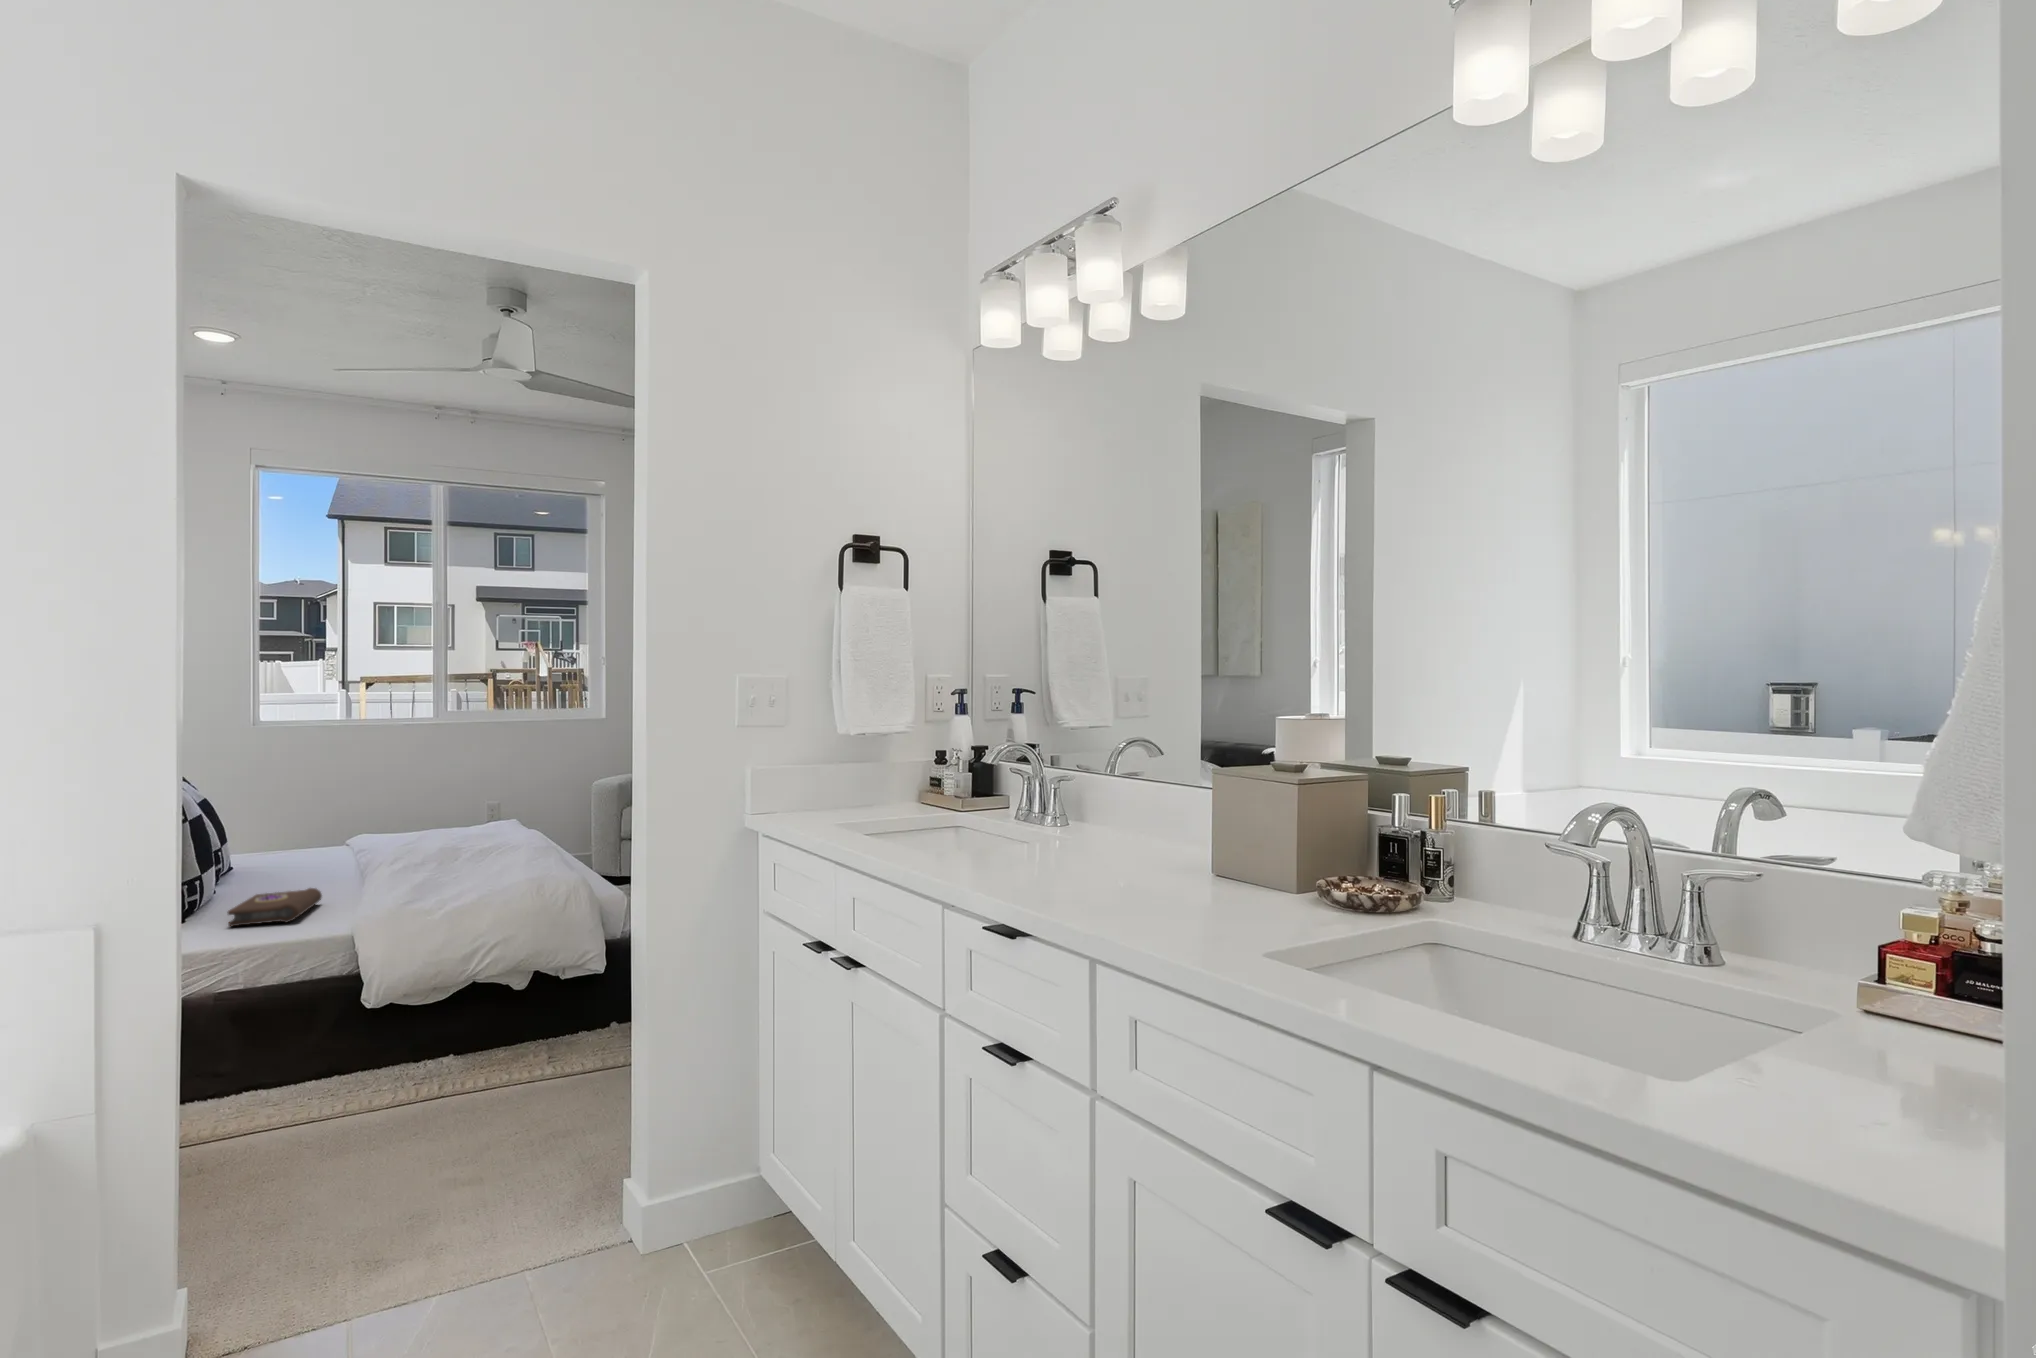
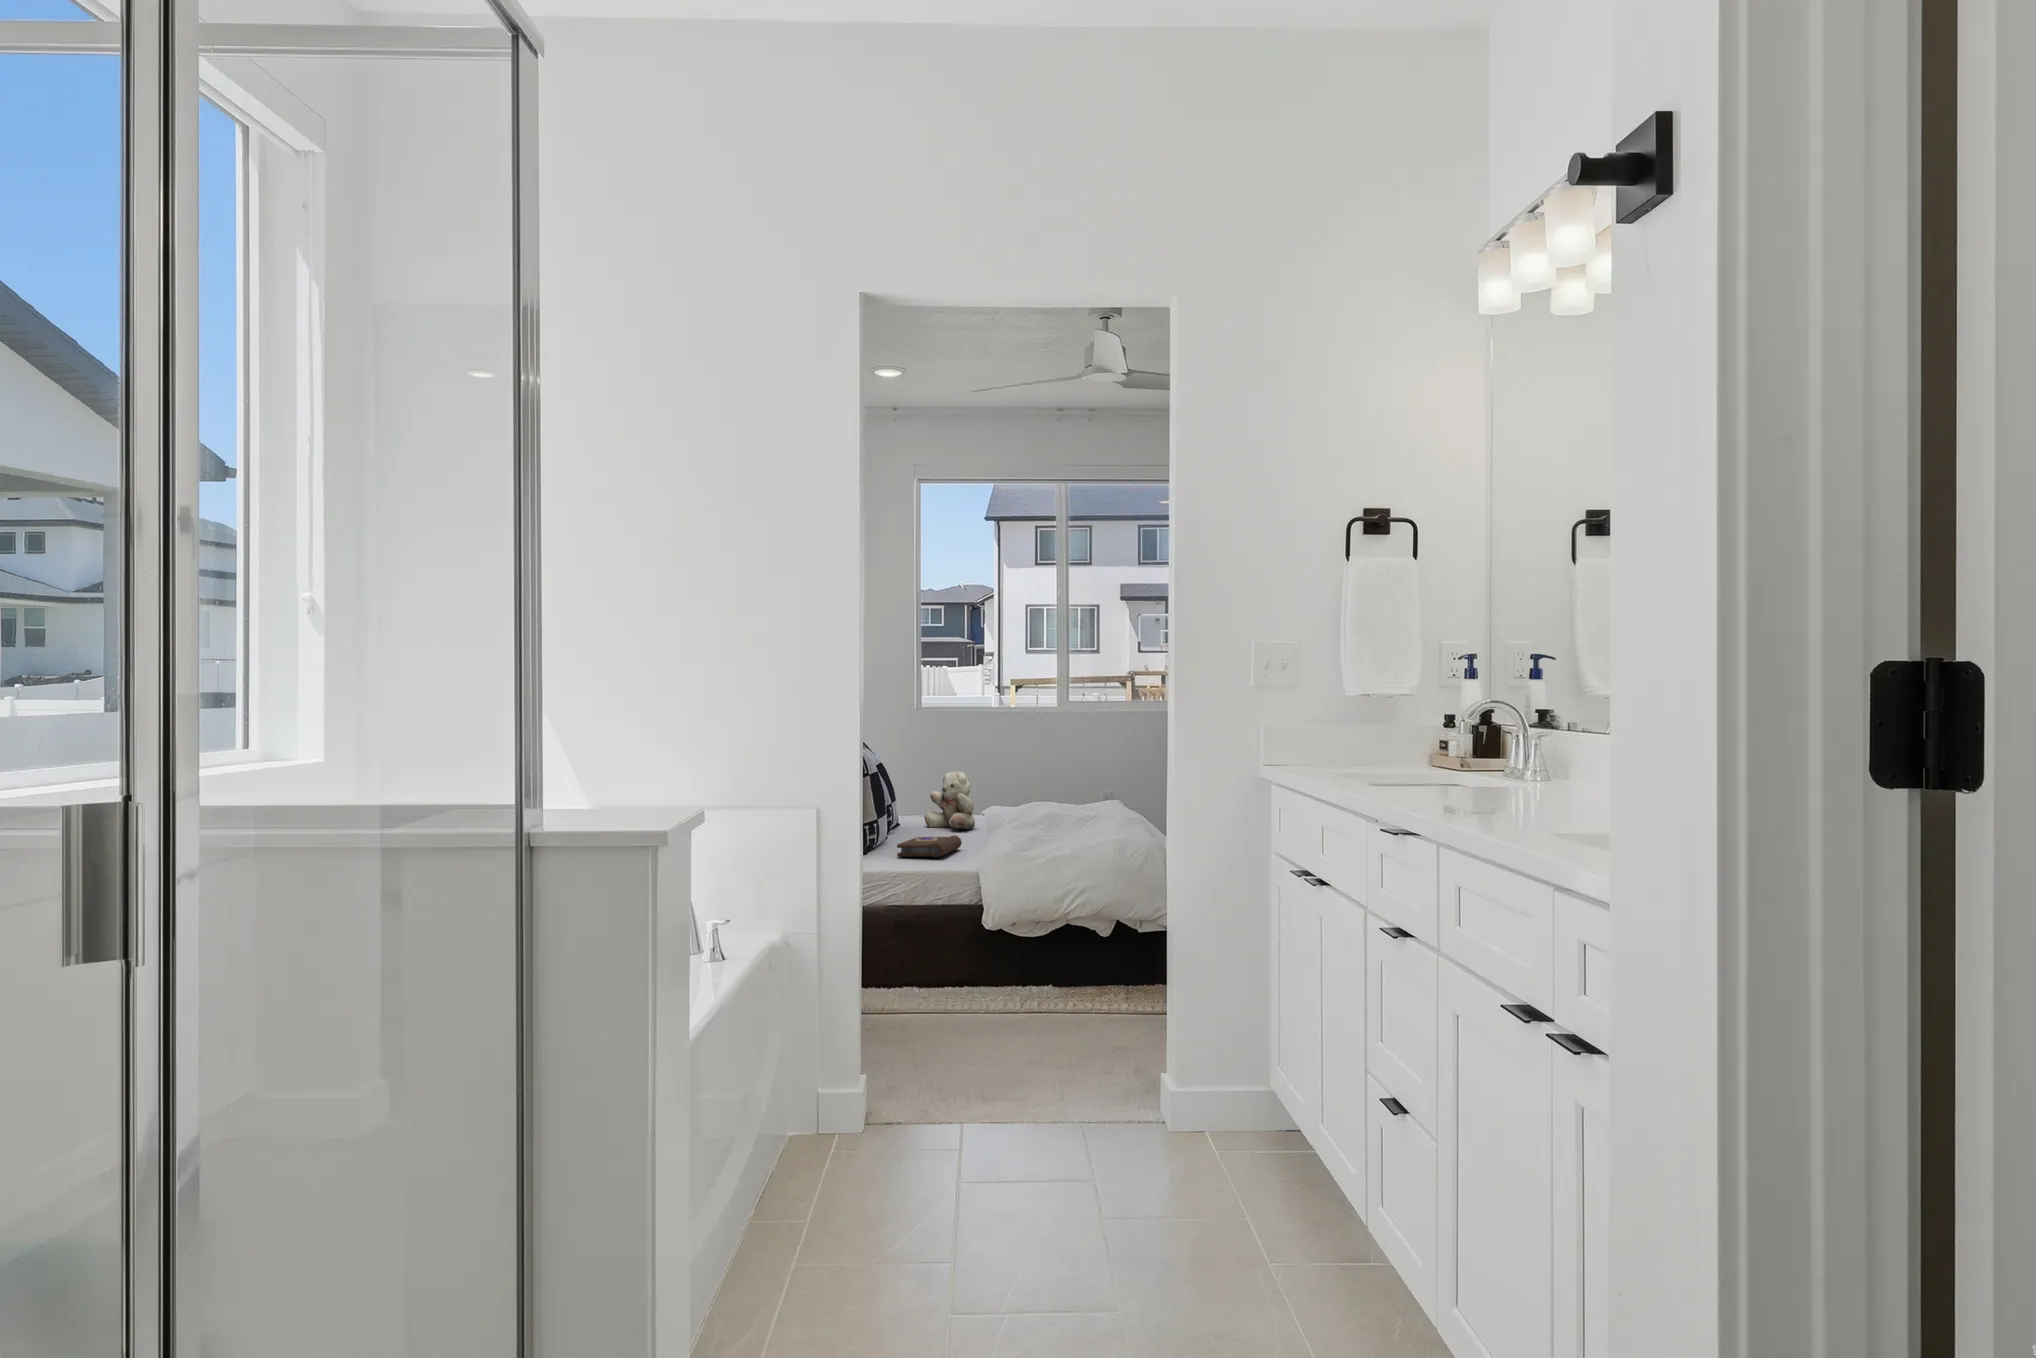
teddy bear: none [260,802,334,872] -> present [924,771,975,829]

